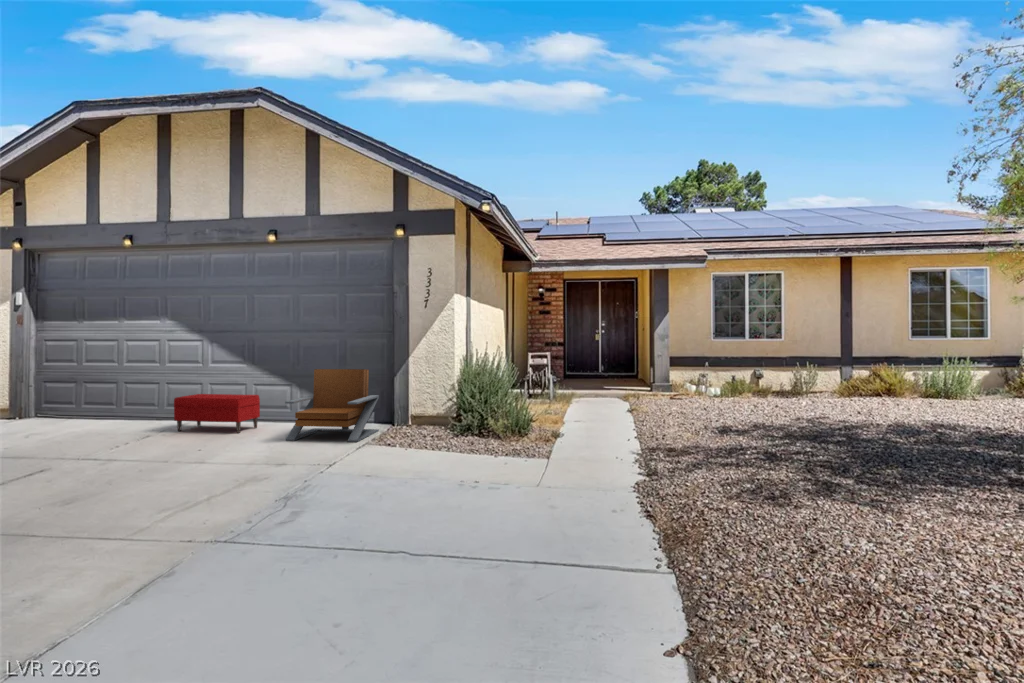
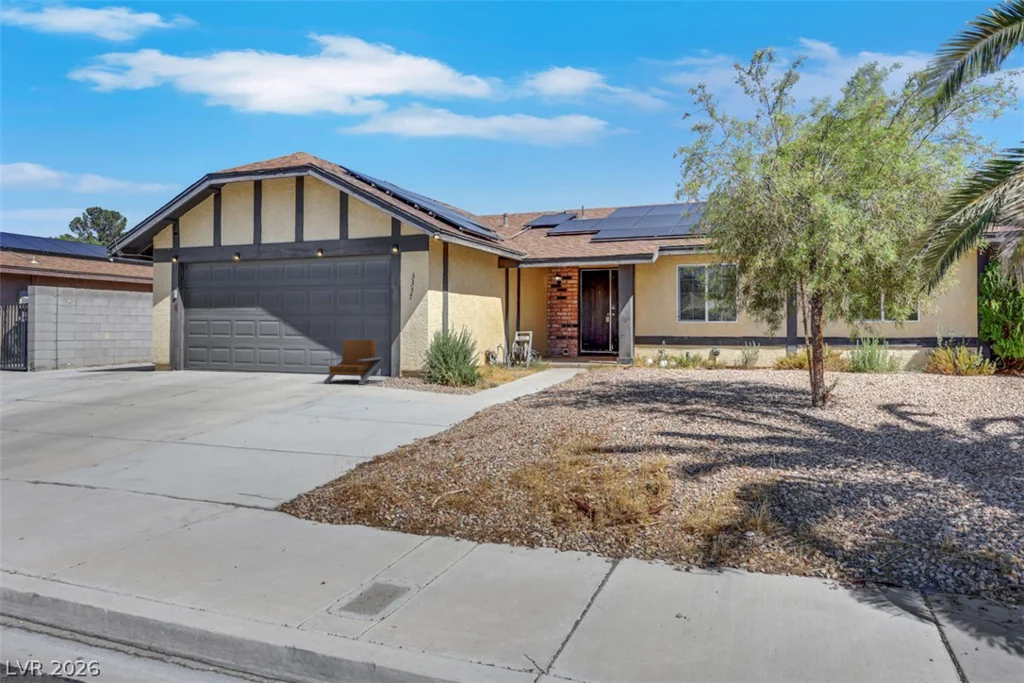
bench: present [174,394,260,433] -> none [263,356,313,380]

